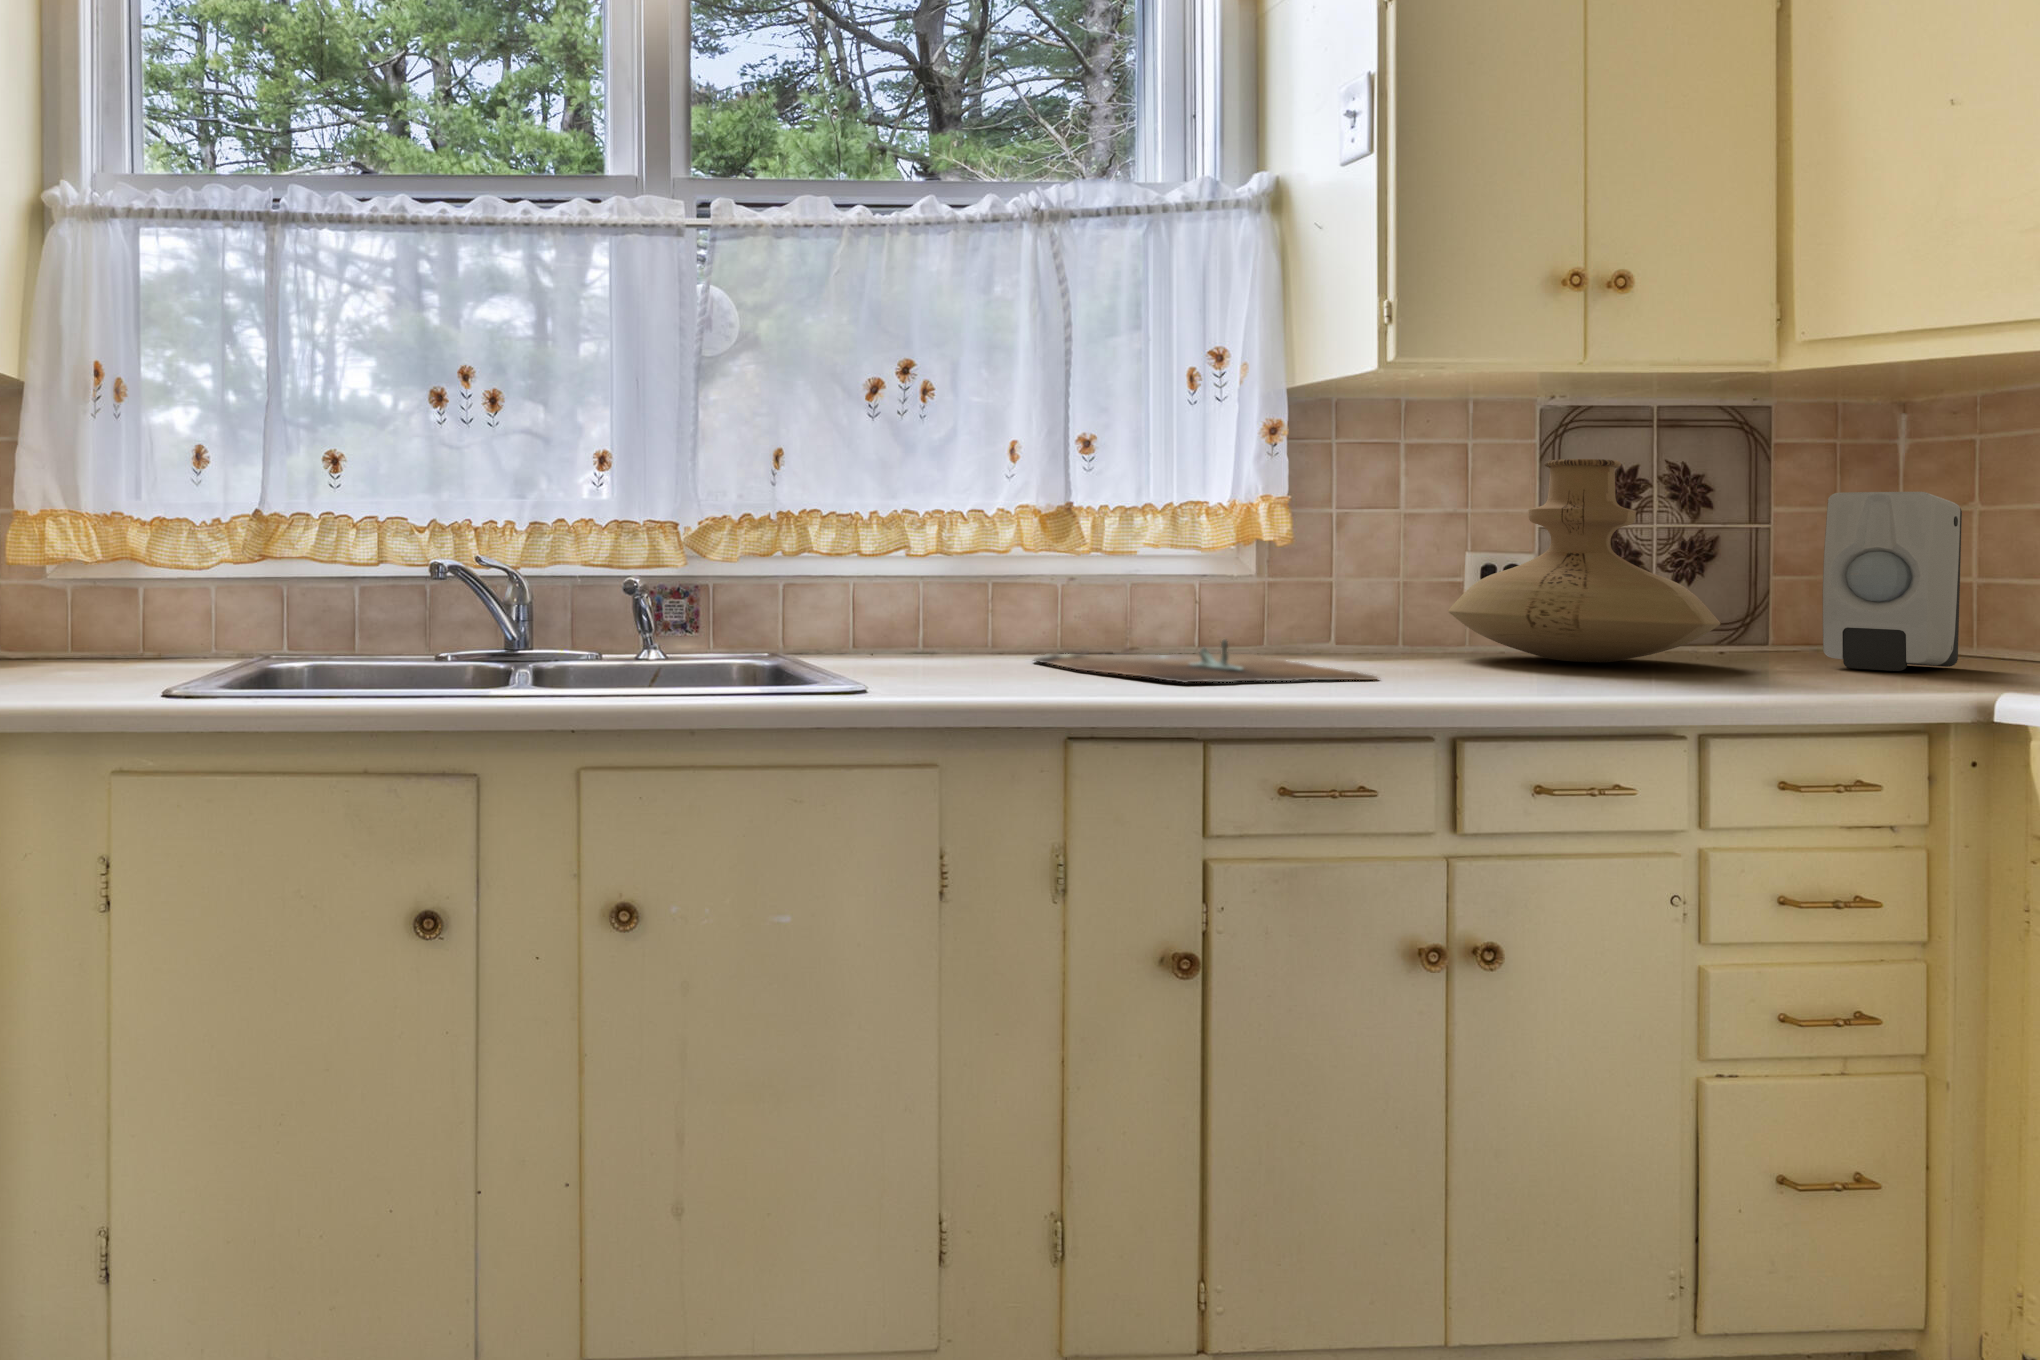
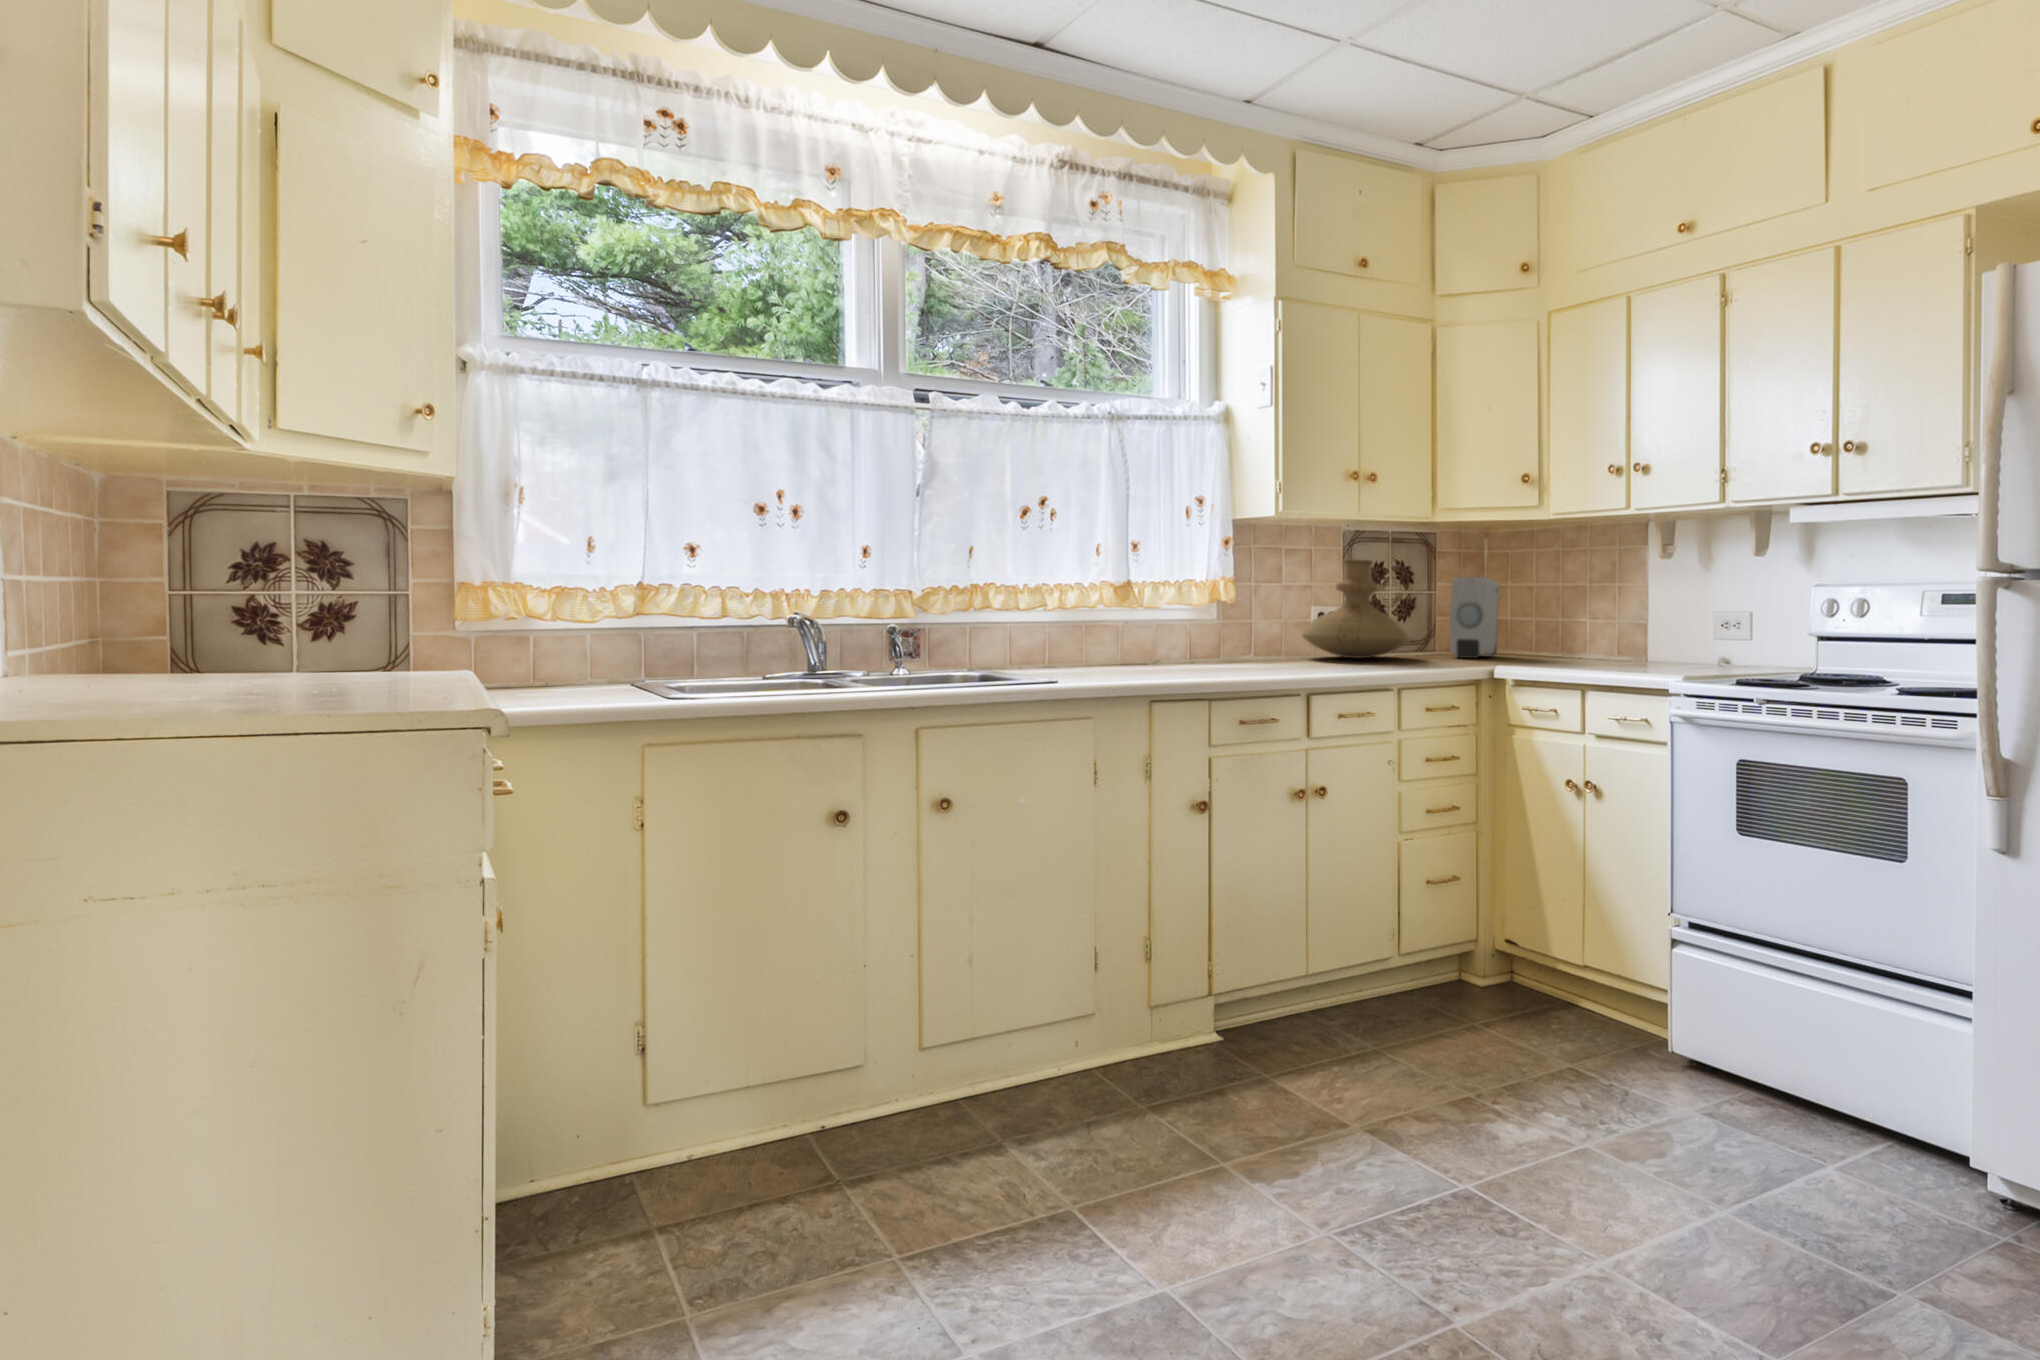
cutting board: present [1034,640,1377,682] -> none [1110,651,1281,673]

